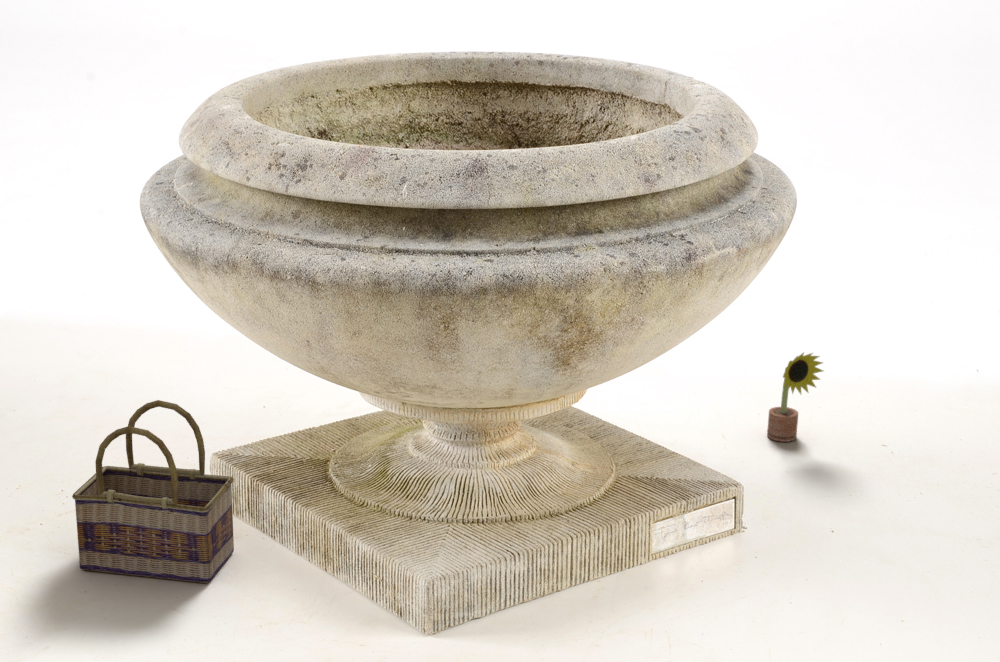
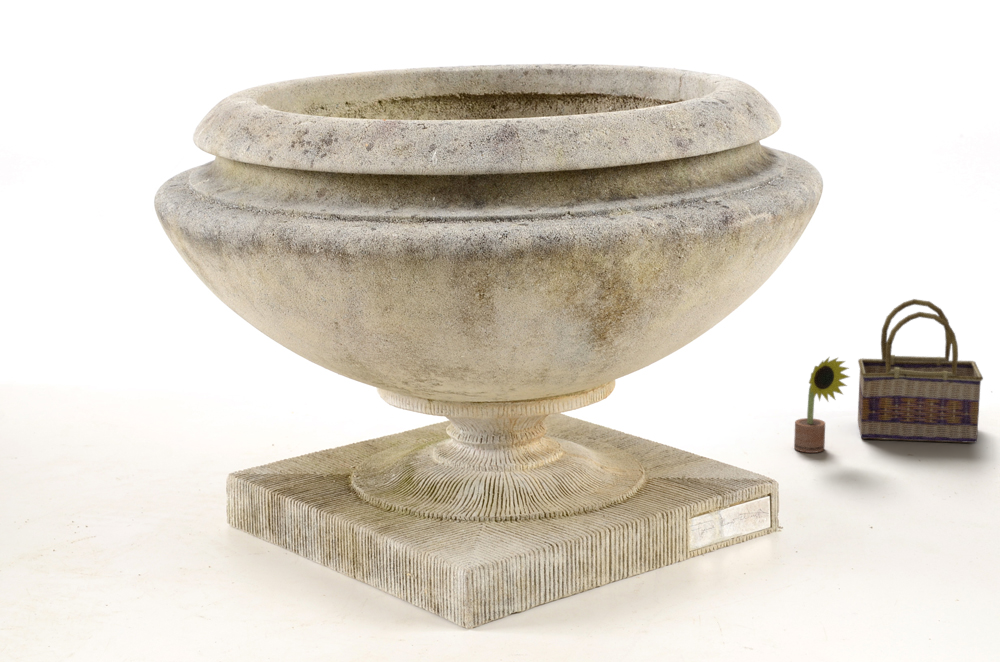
basket: present [72,400,234,583] -> present [858,299,983,443]

